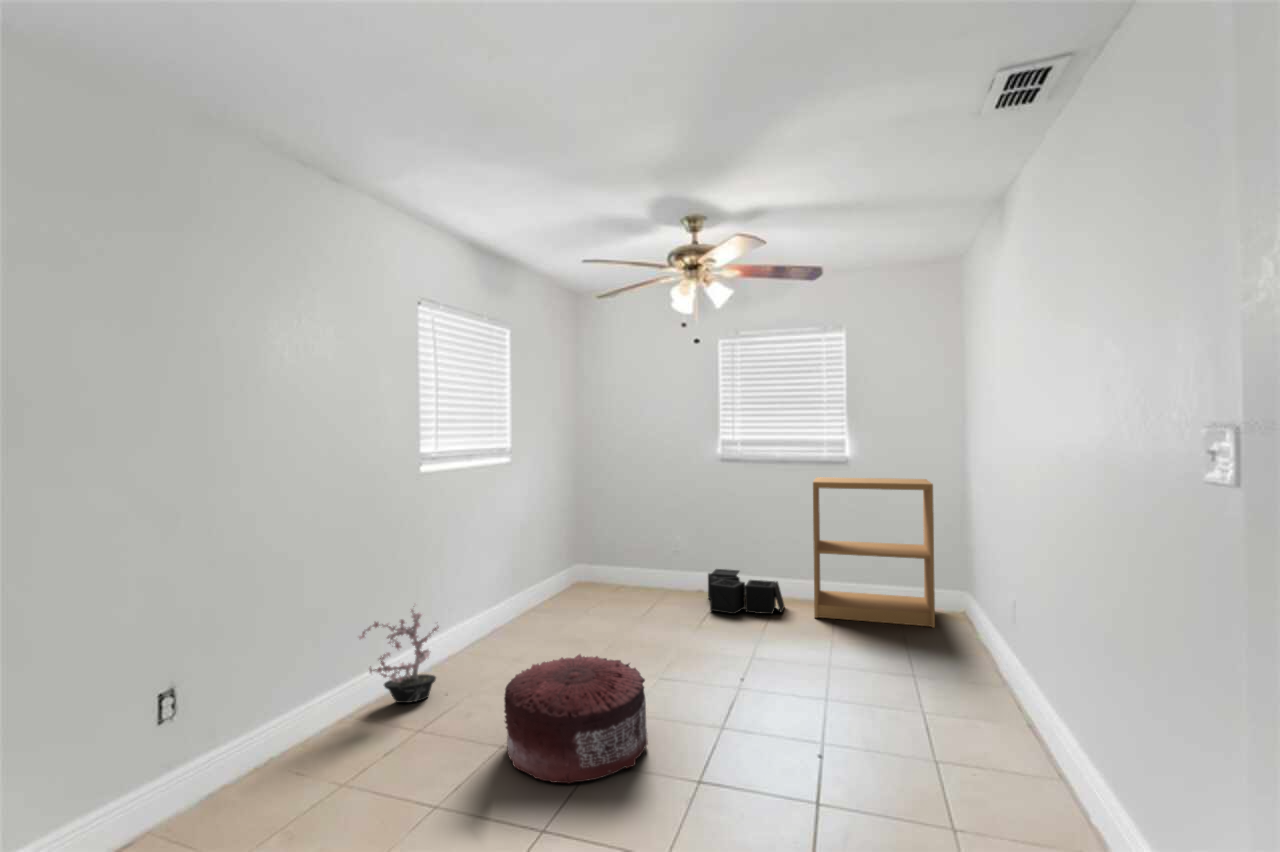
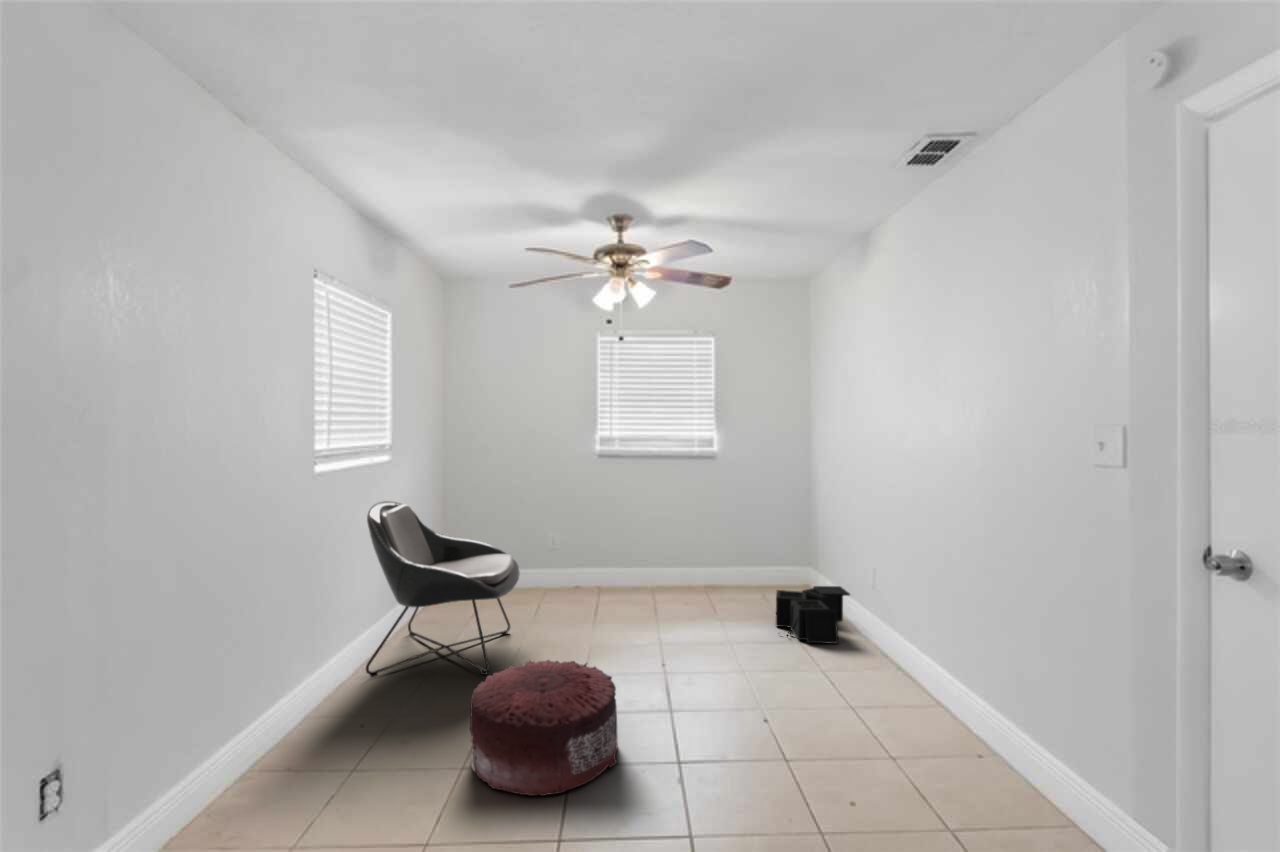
bookshelf: present [813,477,935,628] -> none [689,471,797,602]
lounge chair: none [470,499,619,666] -> present [366,501,520,677]
storage bin: present [708,569,784,614] -> present [776,586,850,643]
potted plant: present [359,604,439,703] -> none [256,621,355,742]

